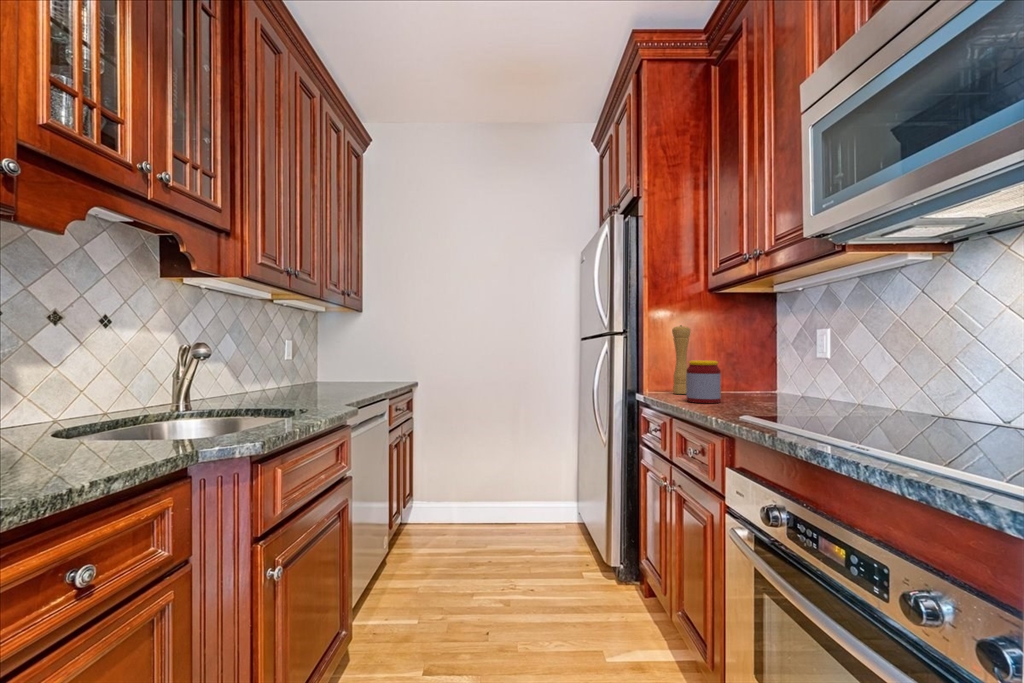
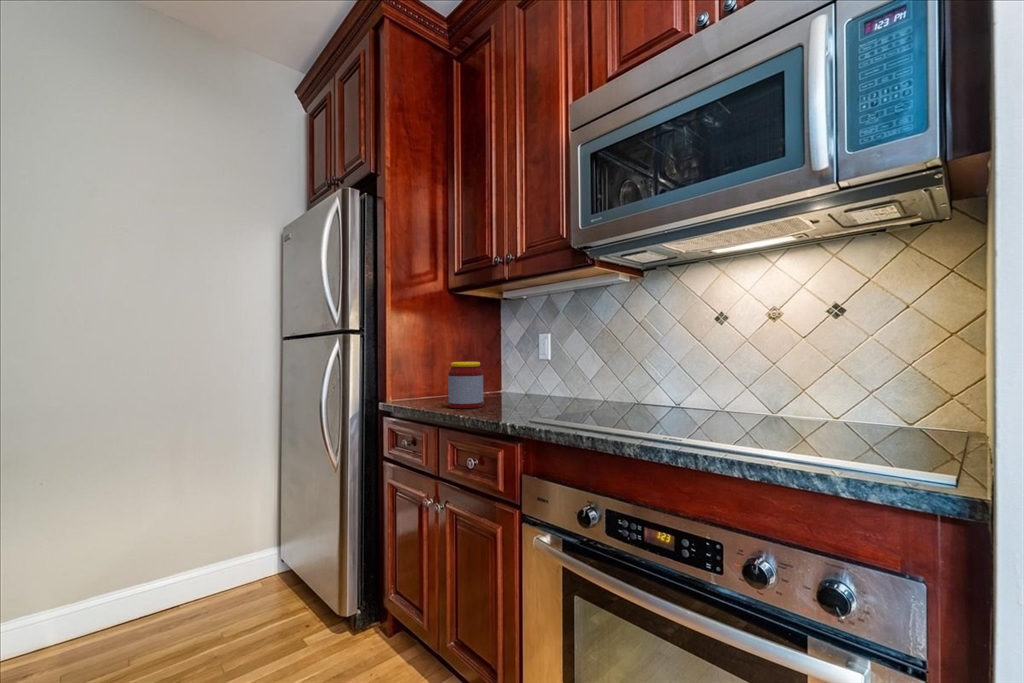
pepper mill: present [672,325,690,394] -> none [418,323,438,400]

